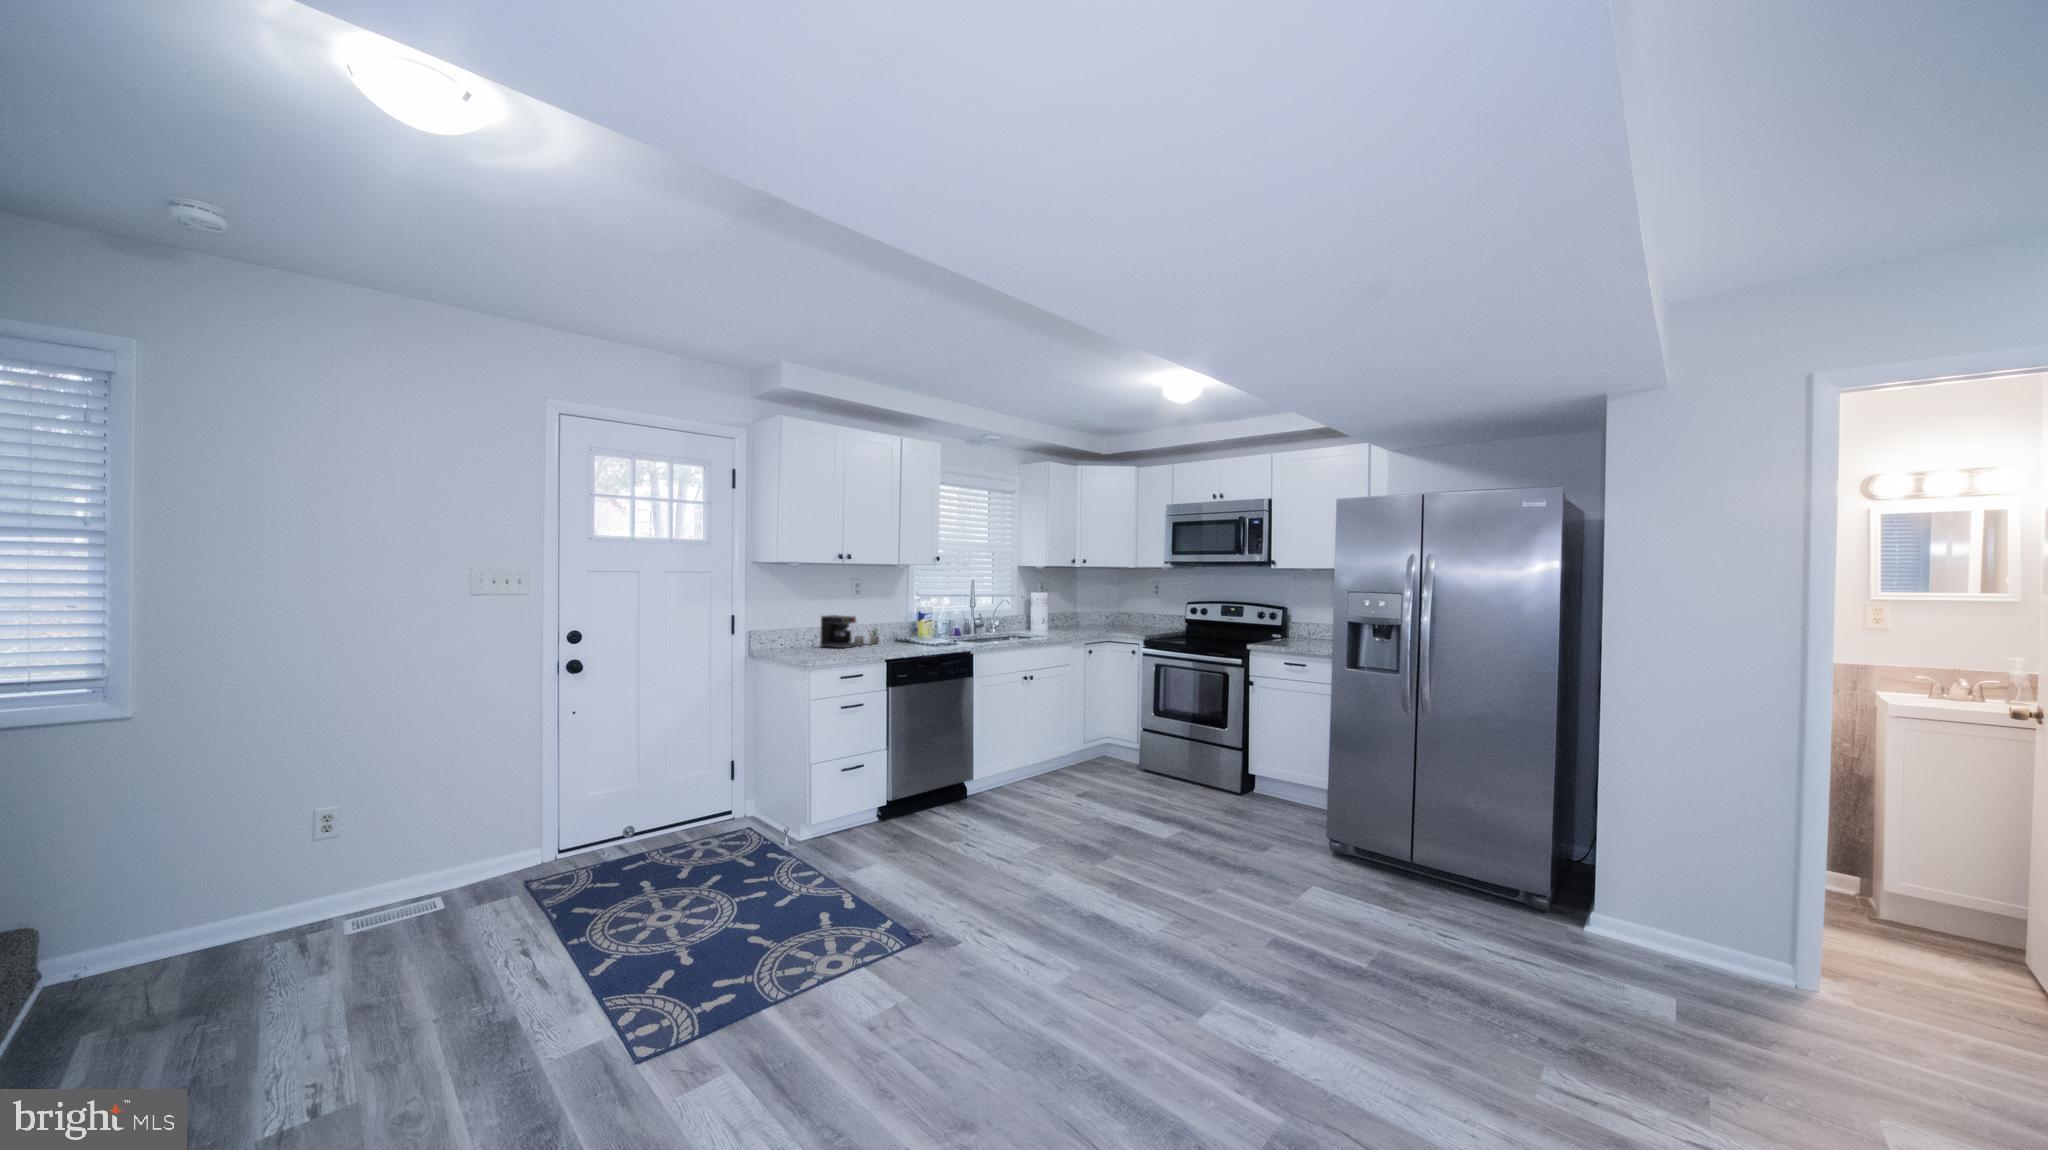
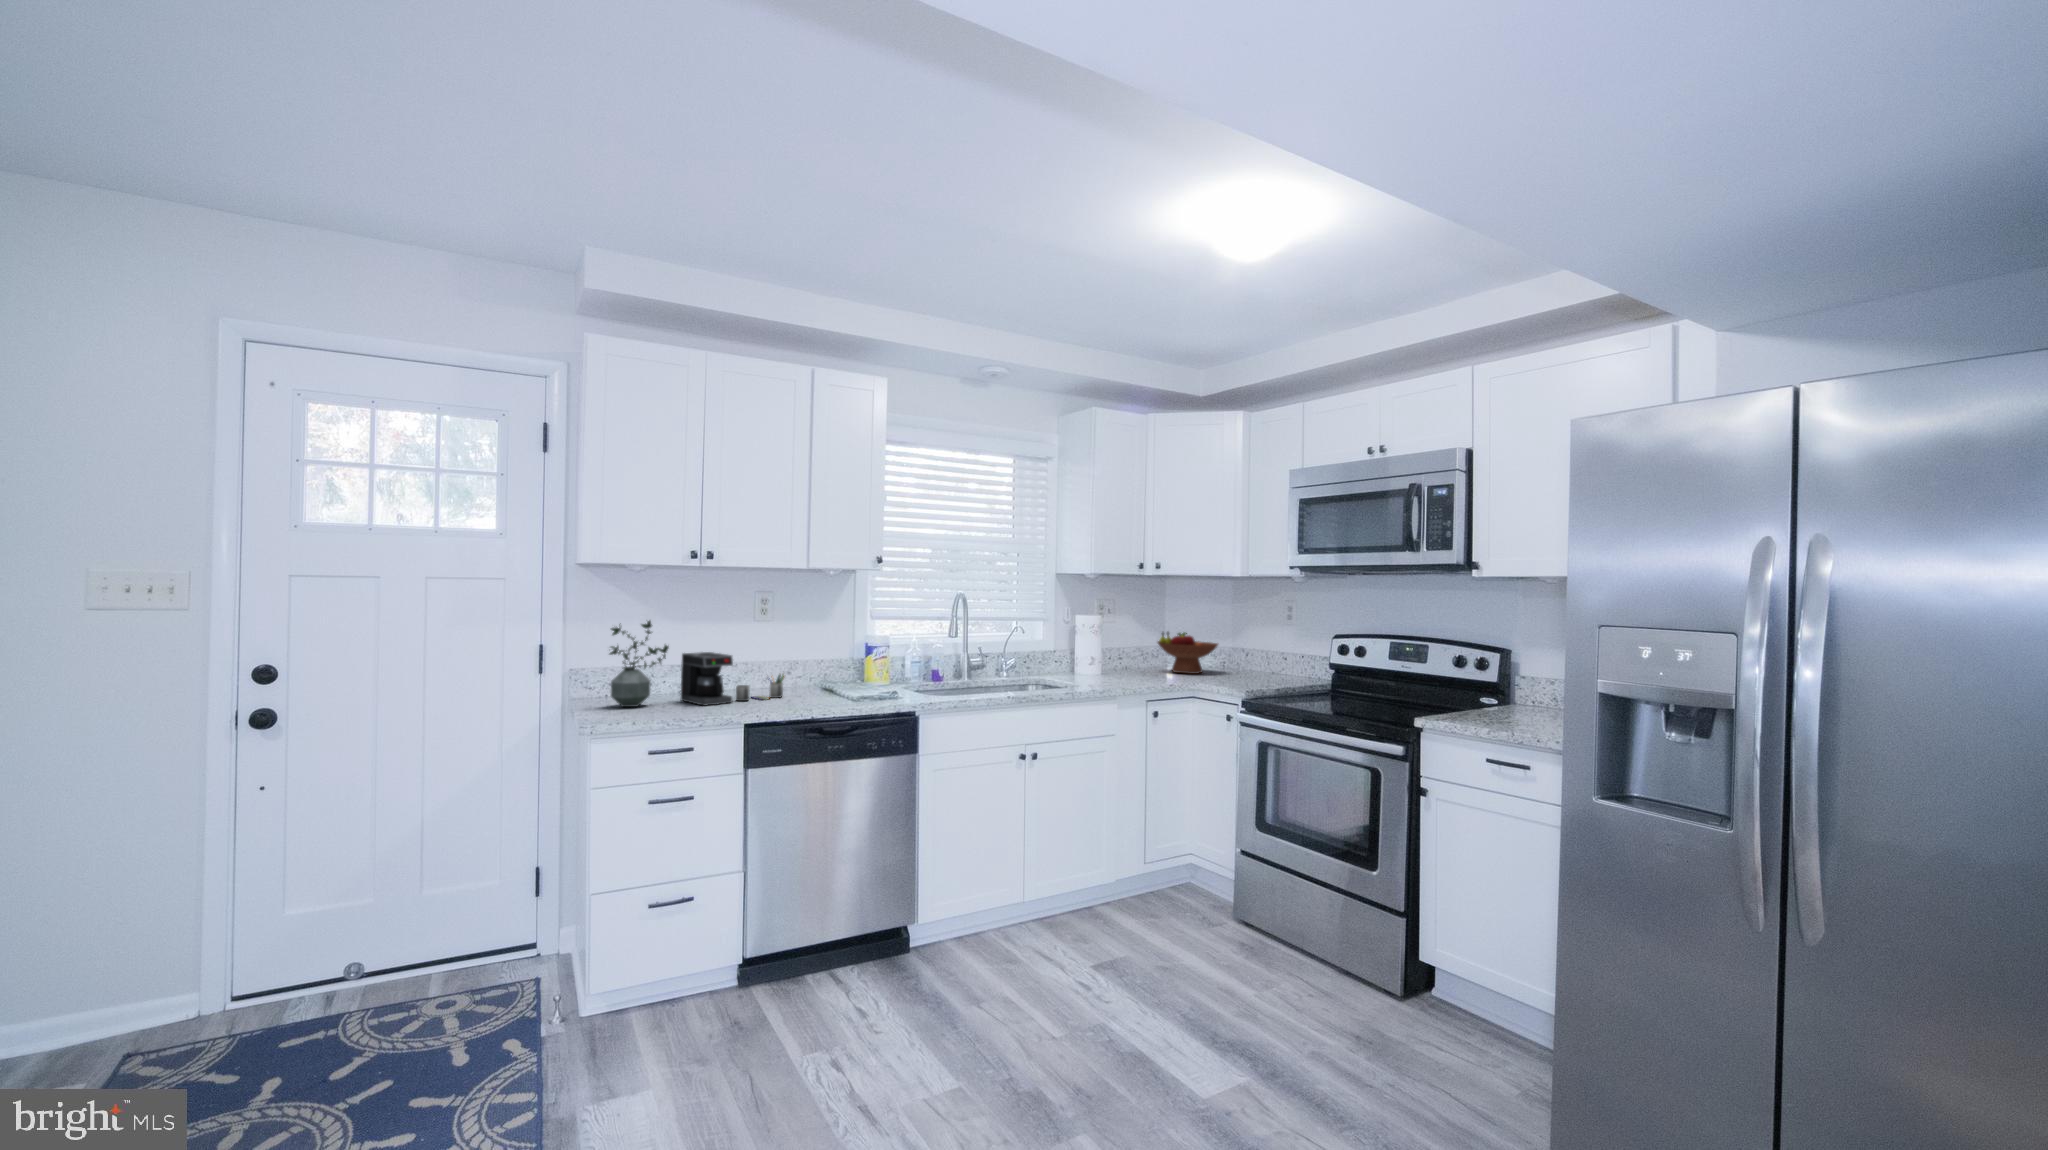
potted plant: none [784,594,818,650] -> present [610,621,669,707]
fruit bowl: none [1072,602,1112,629] -> present [1158,632,1218,674]

